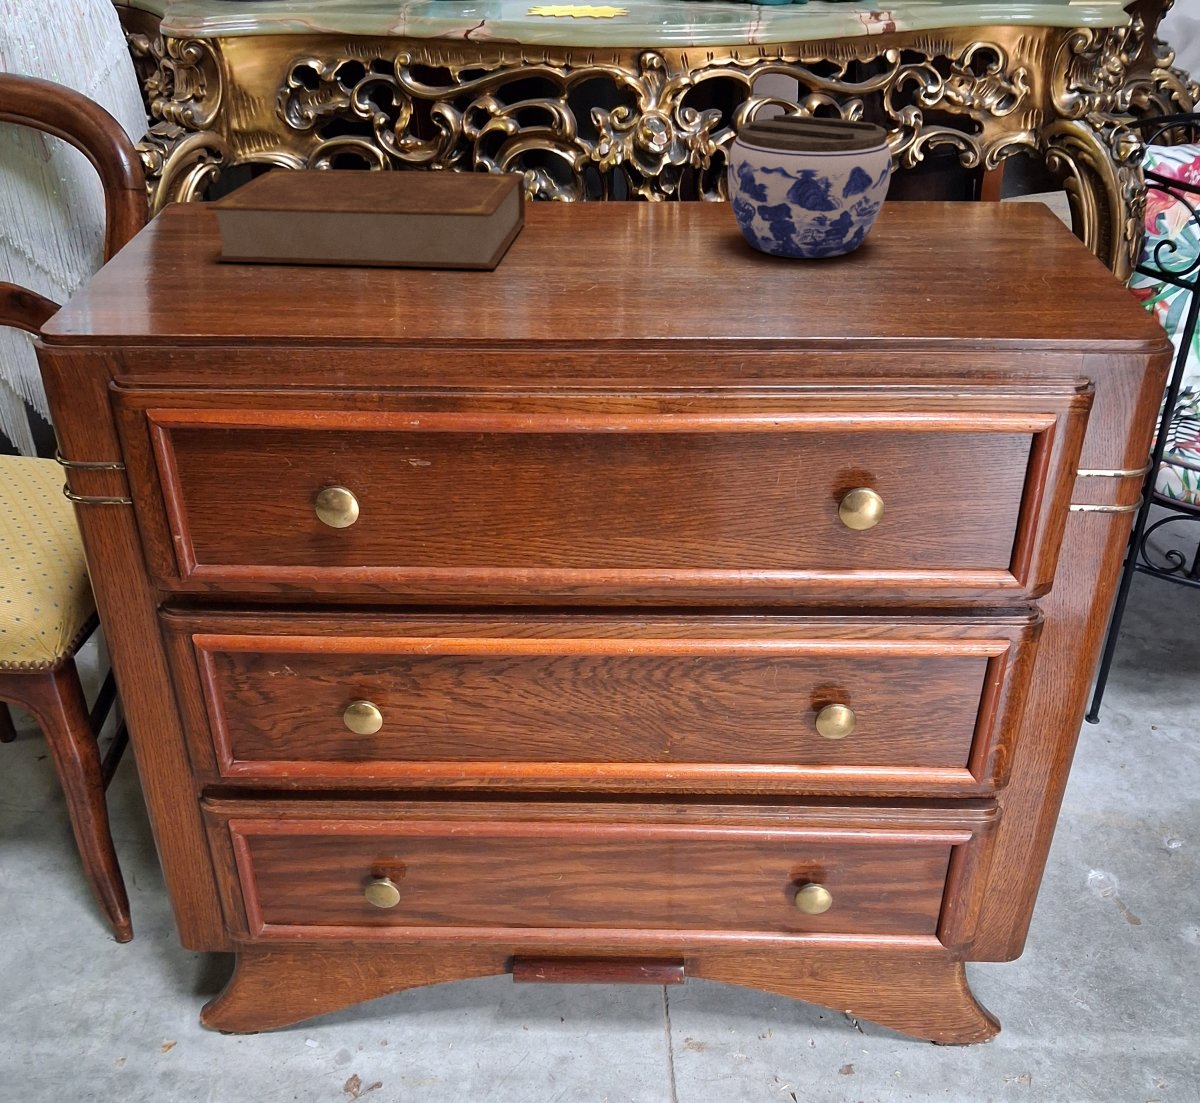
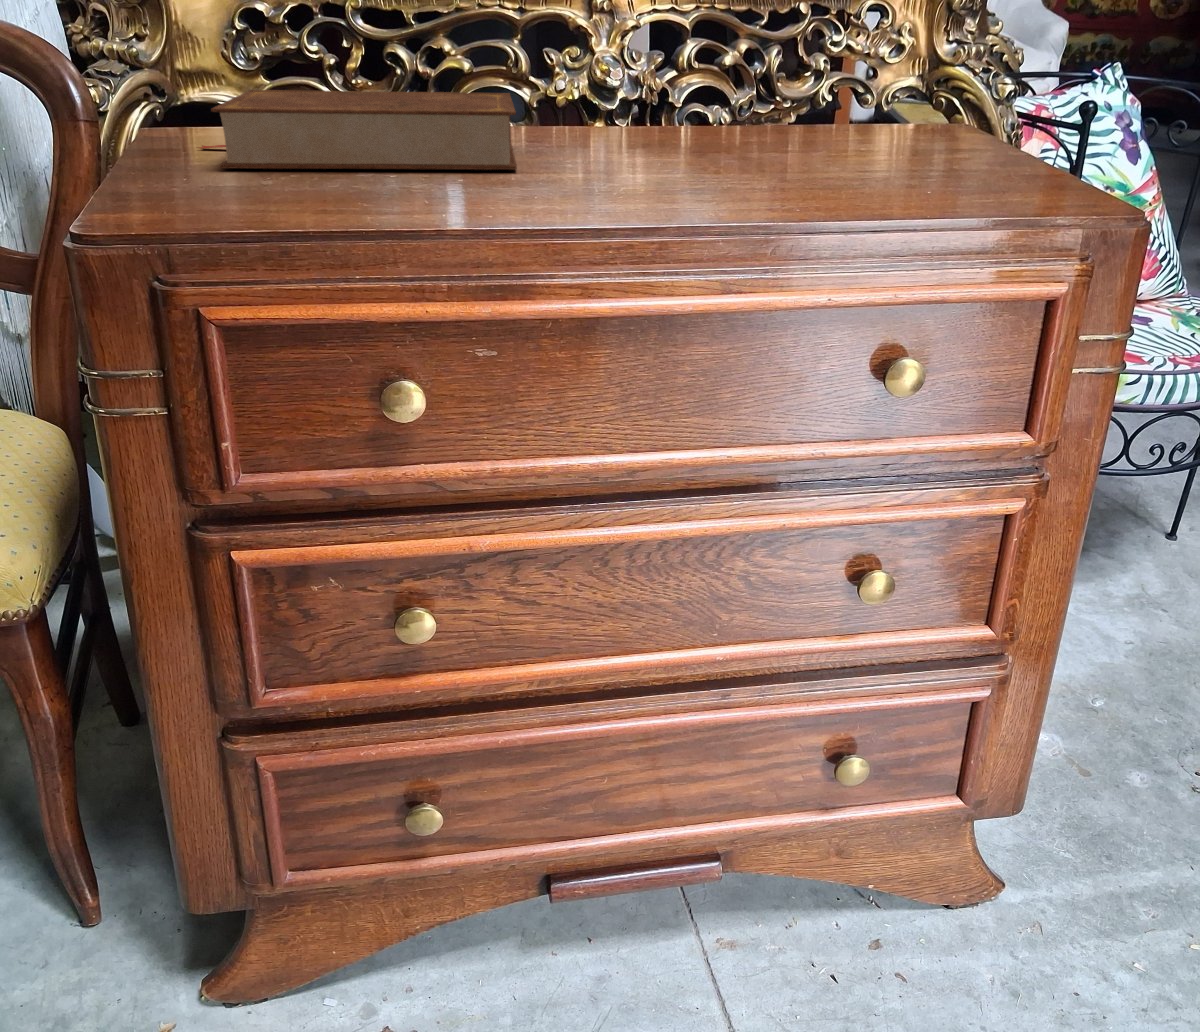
jar: present [728,115,892,258] -> none [714,34,866,161]

